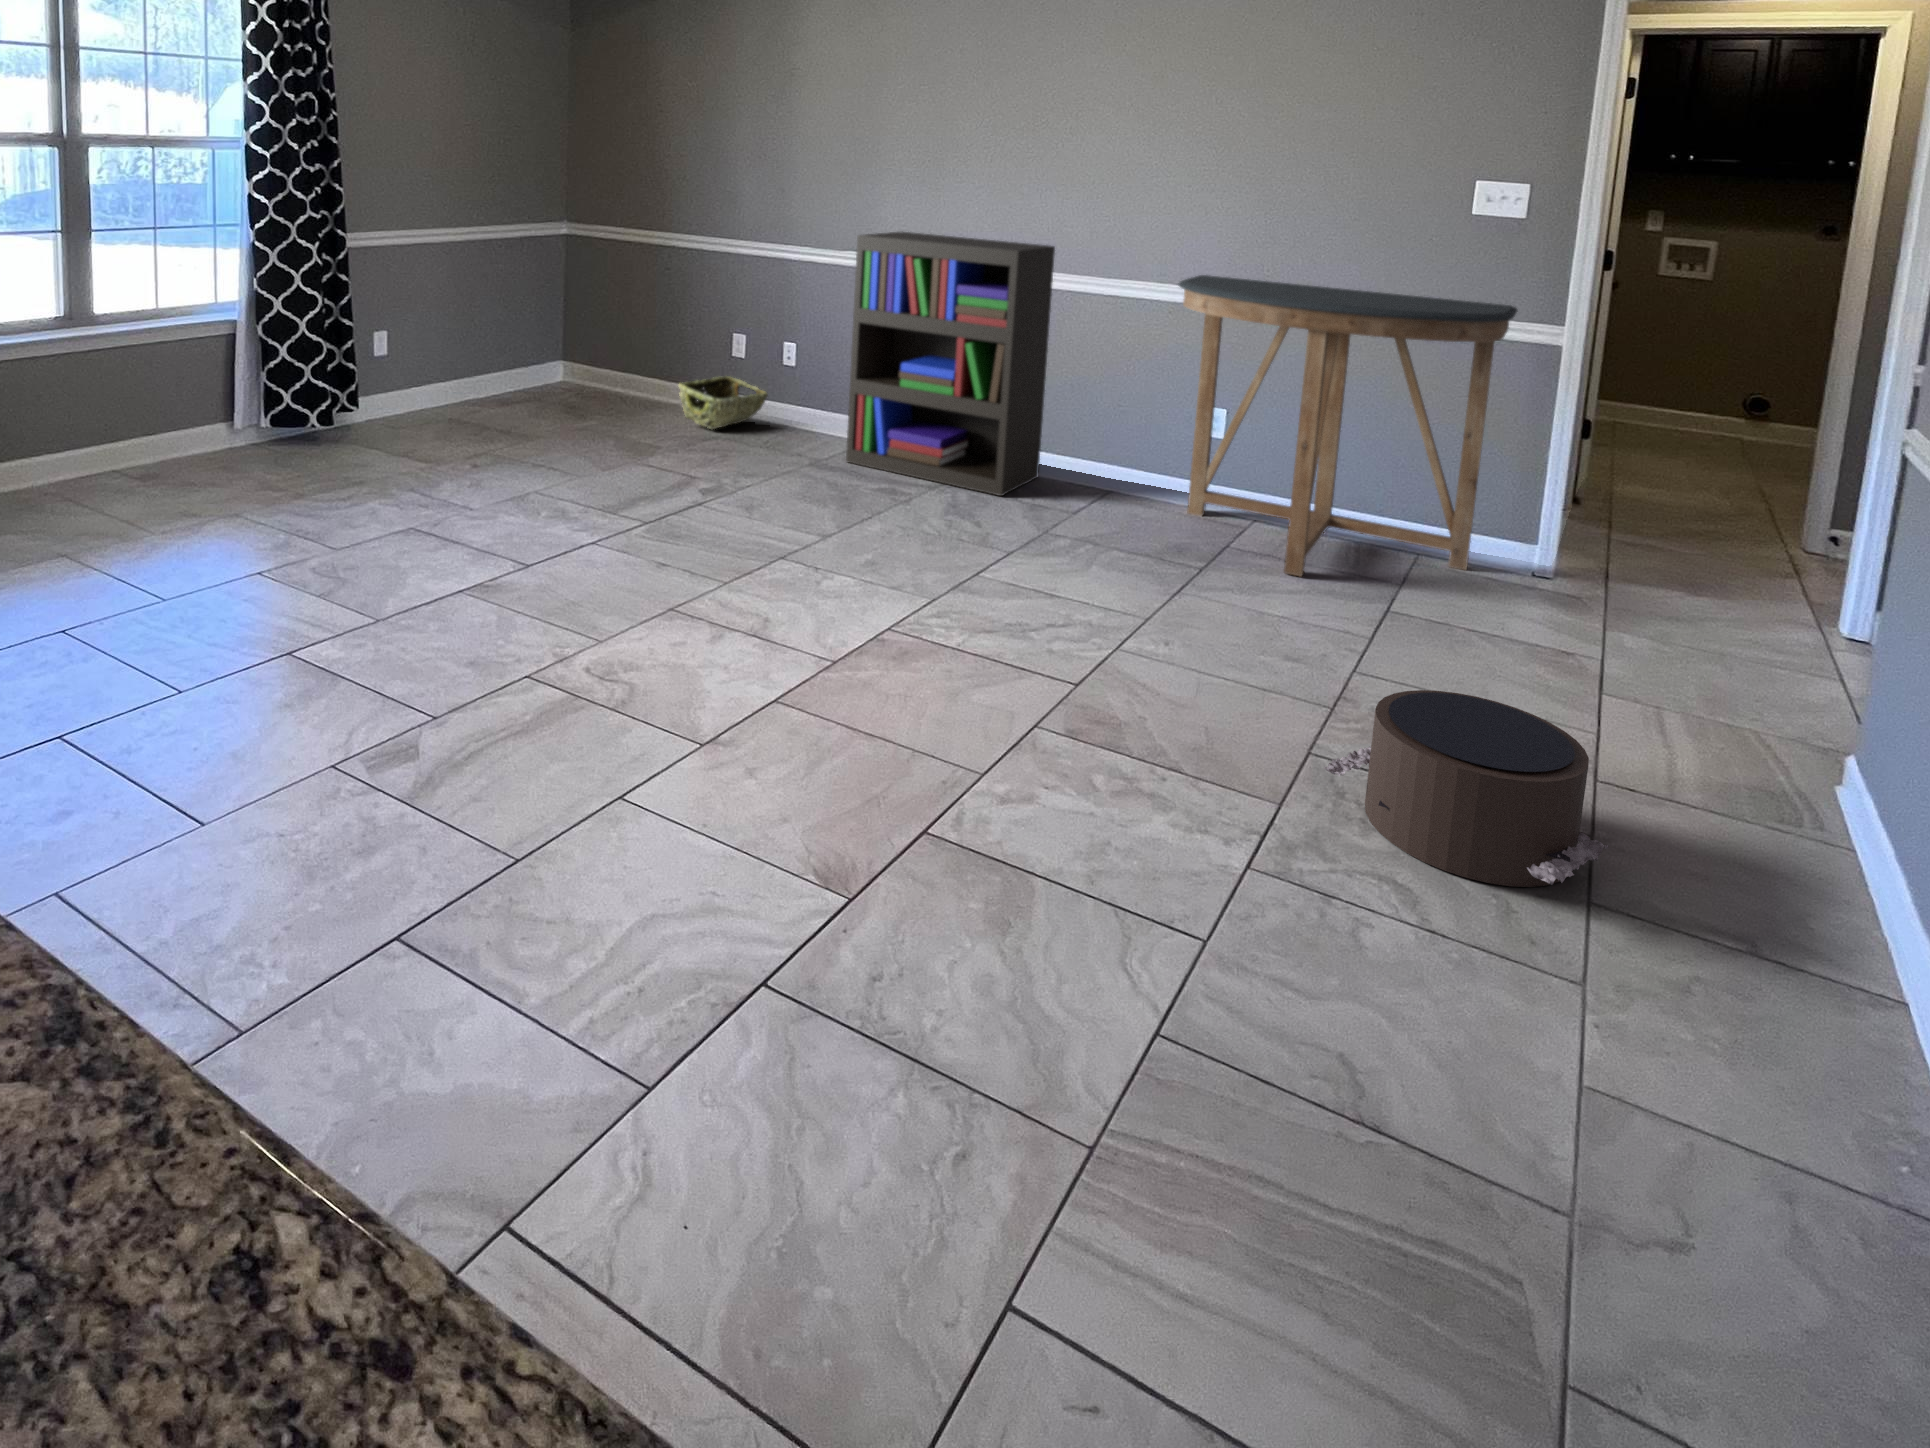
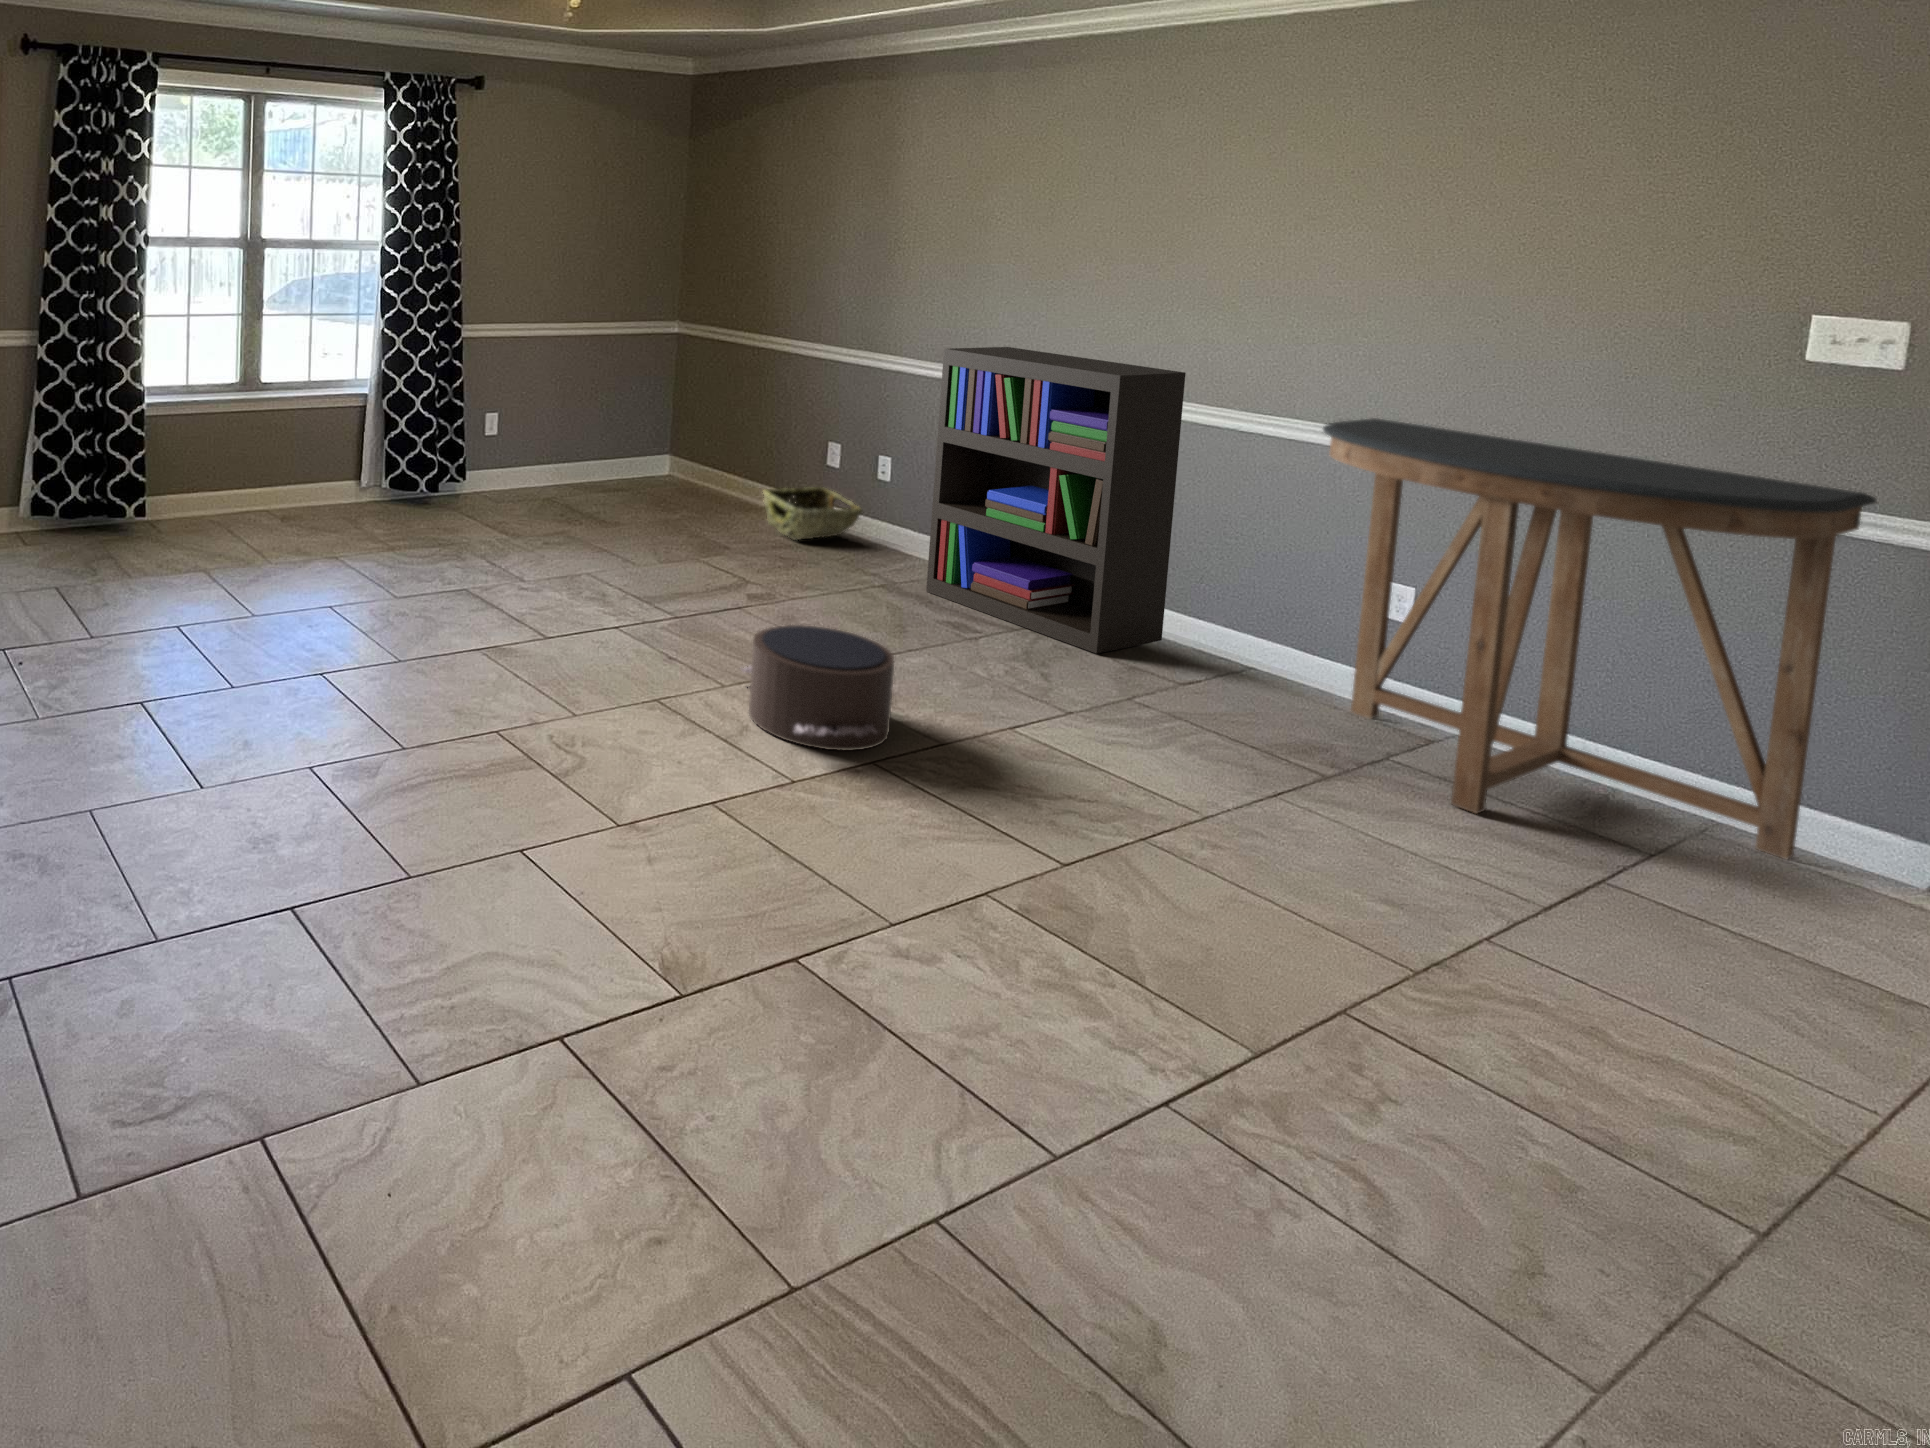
pouf: present [1324,690,1608,887] -> present [741,625,894,750]

